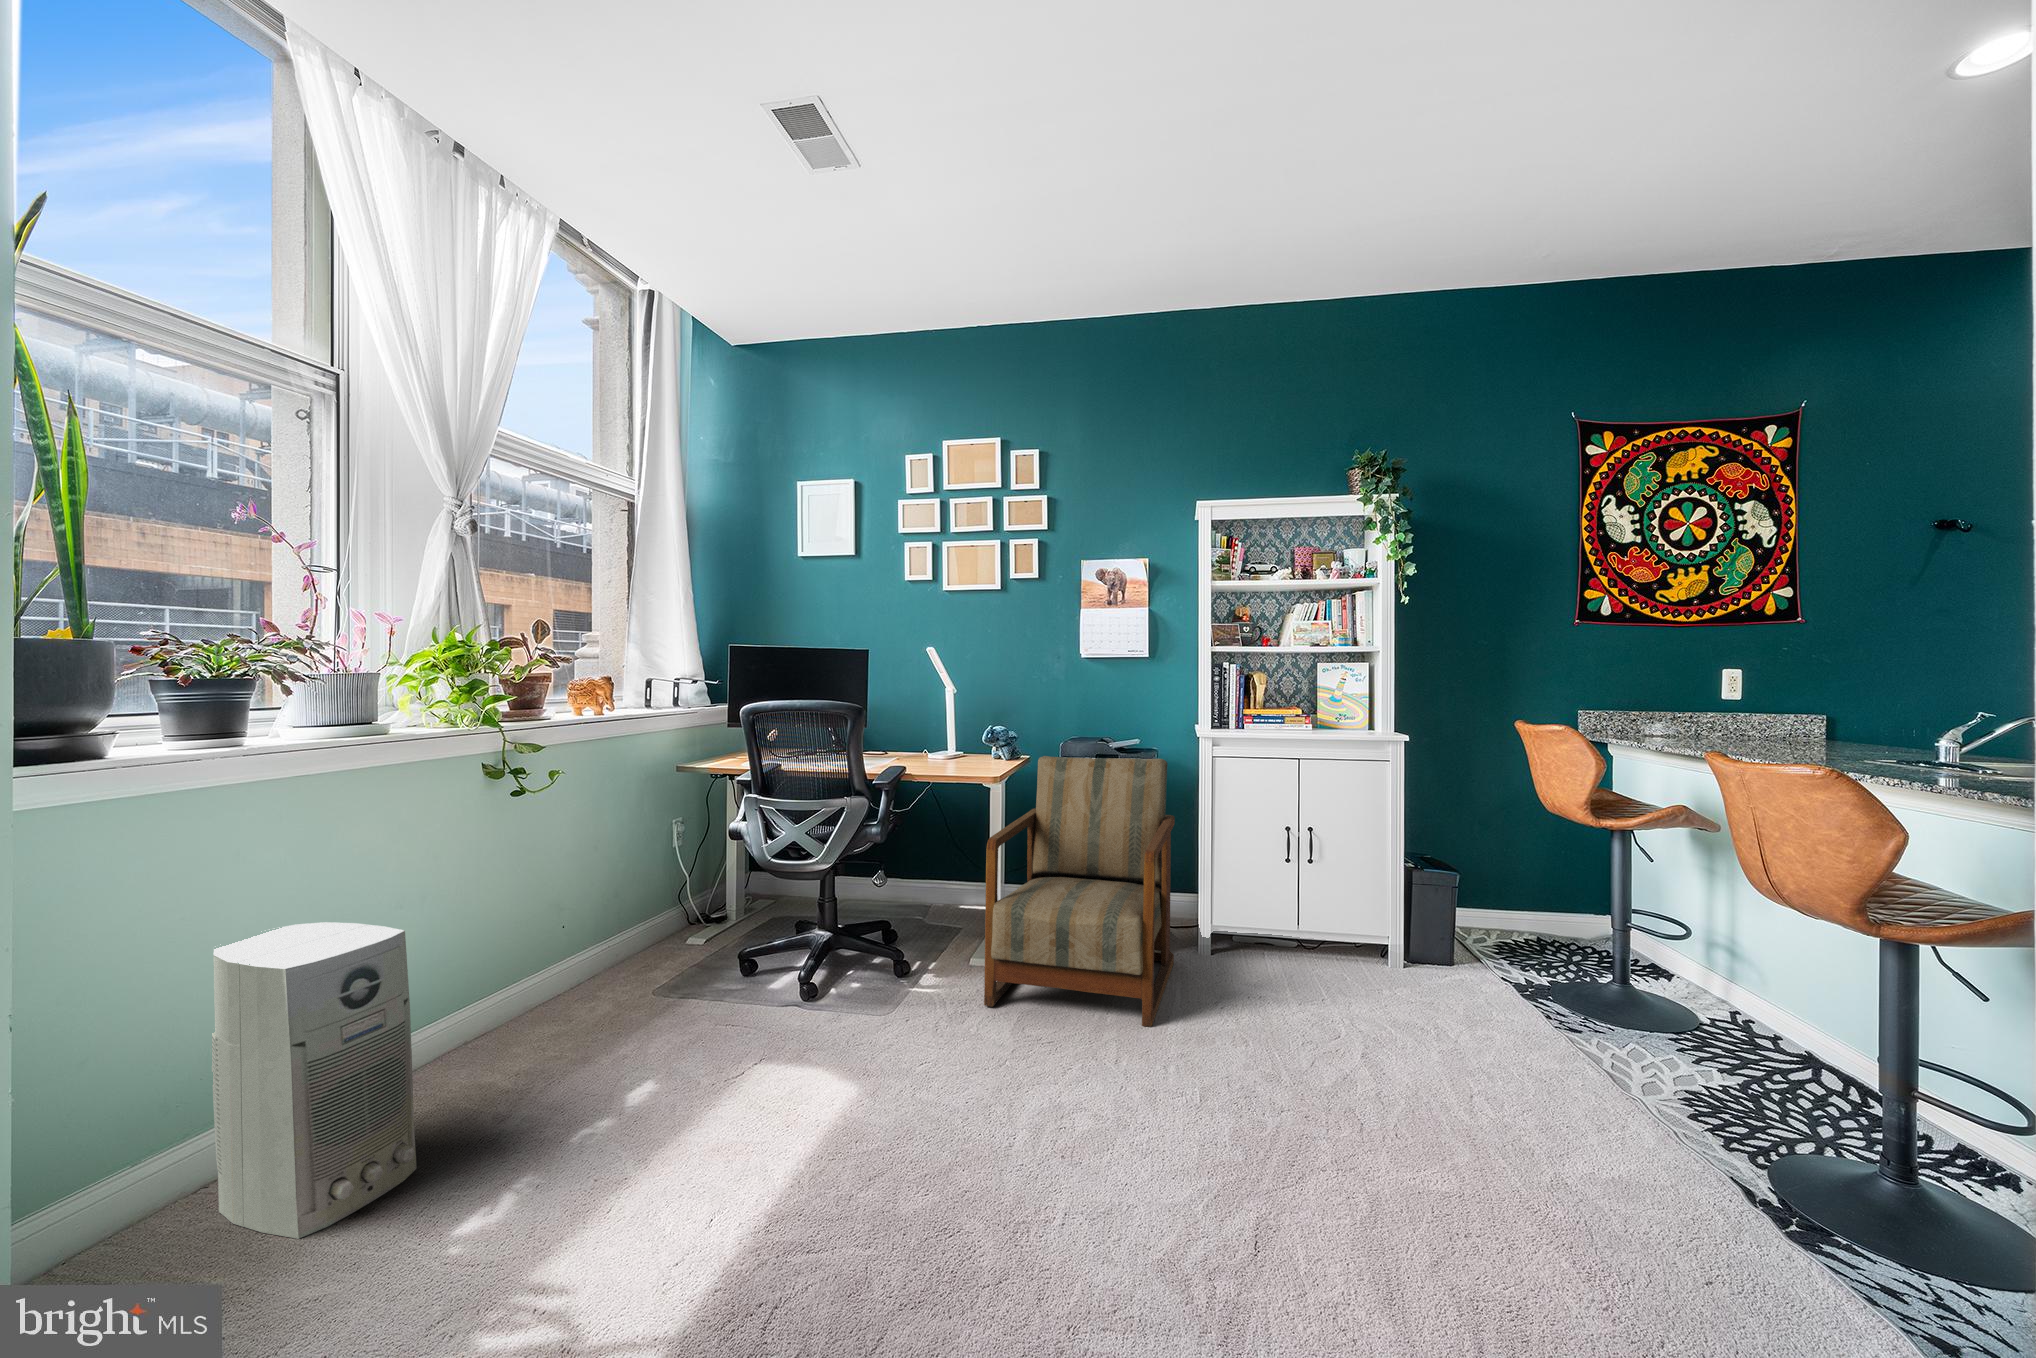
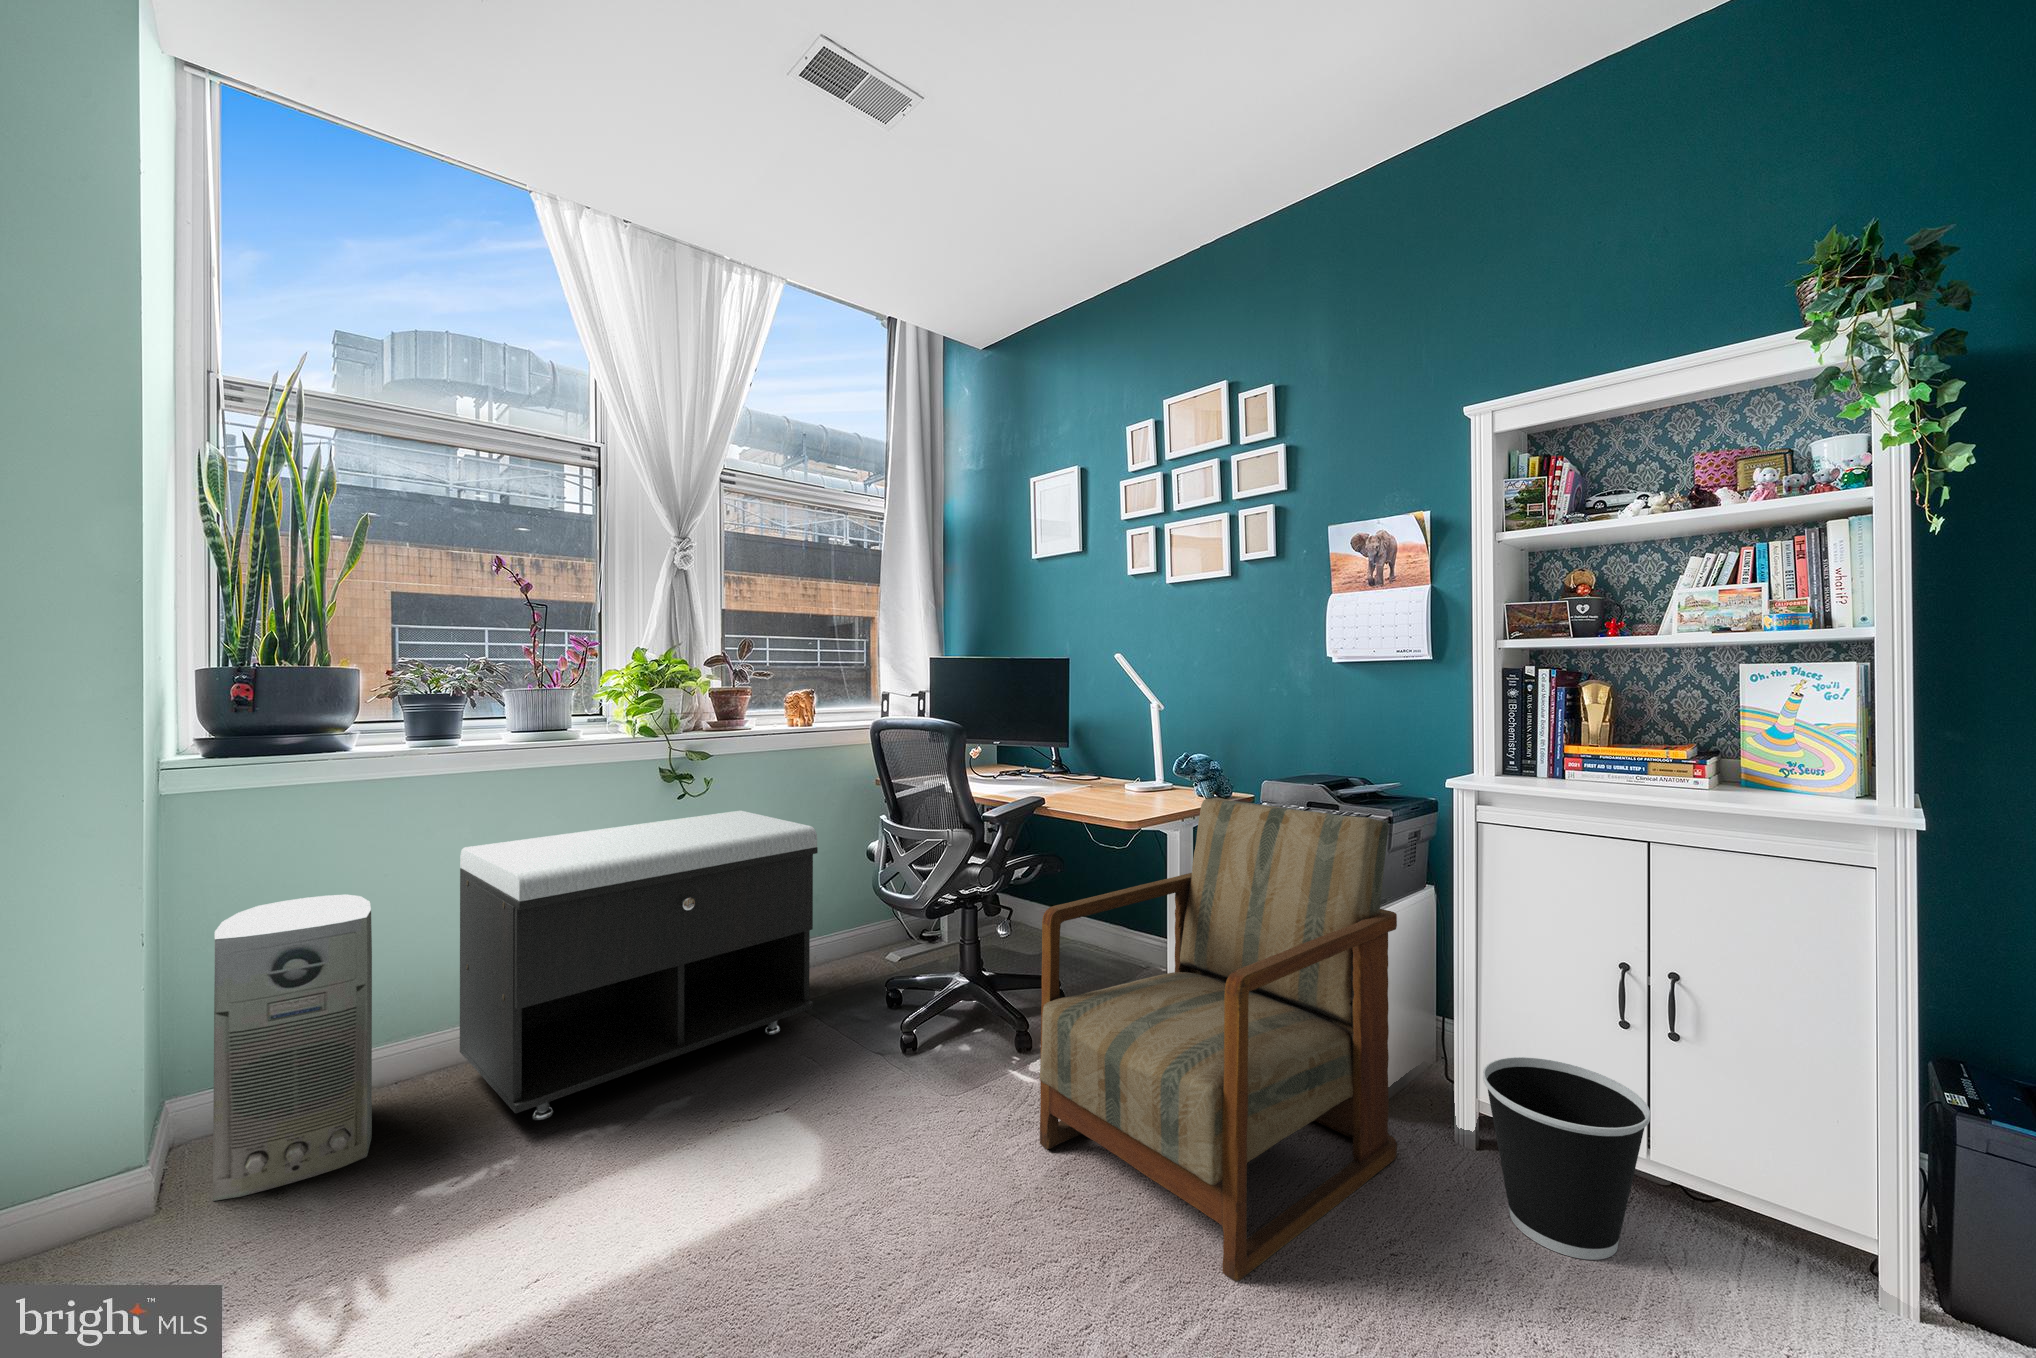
storage bench: none [393,806,721,1103] -> present [460,811,818,1120]
wastebasket: none [1225,885,1302,977] -> present [1483,1057,1650,1260]

